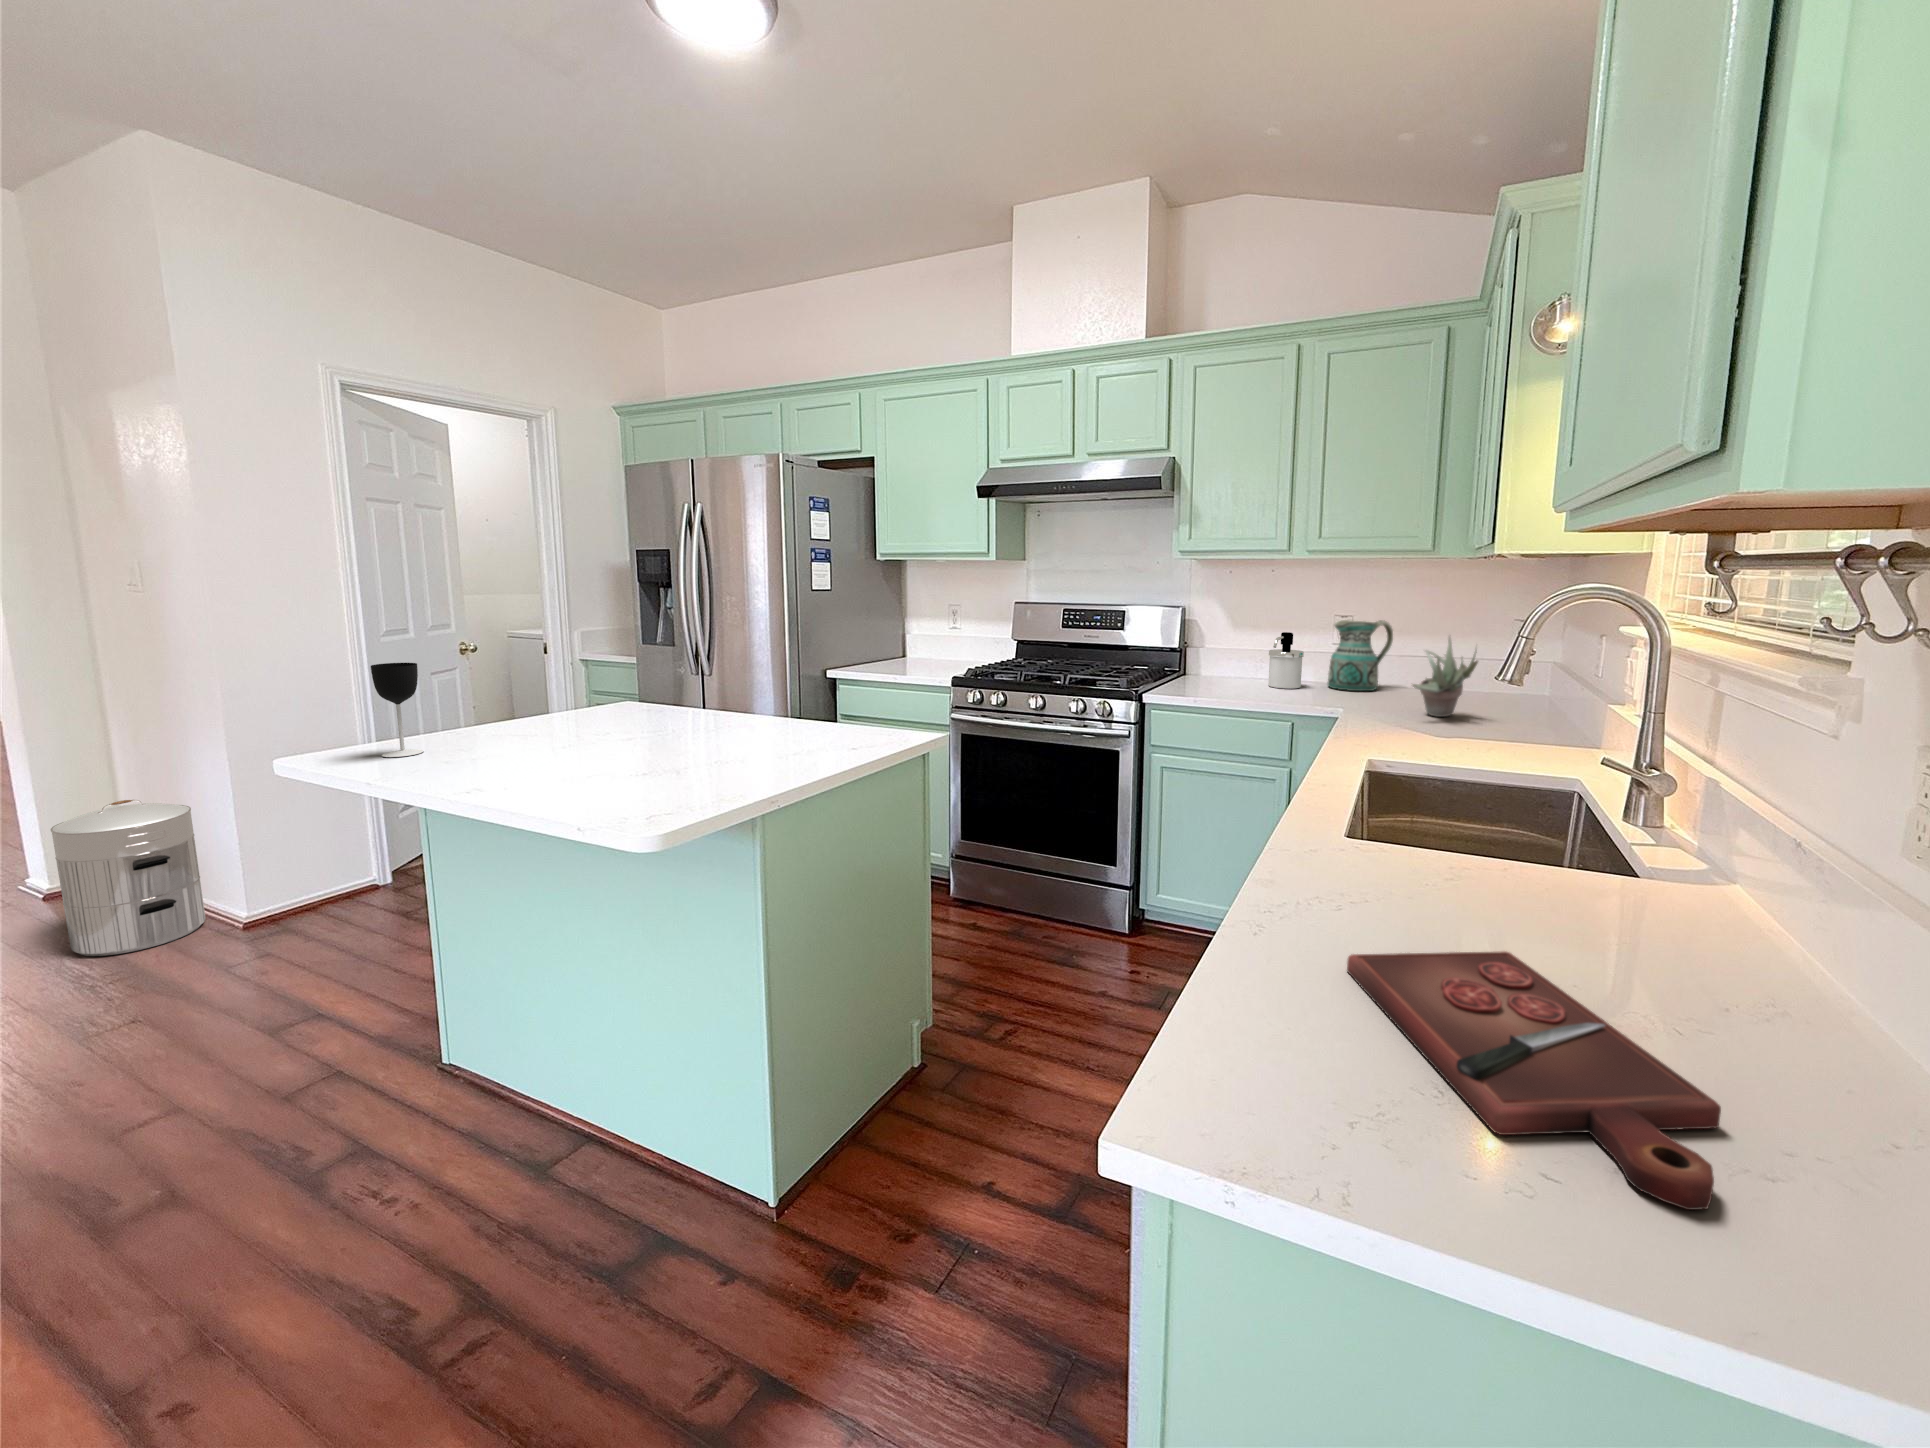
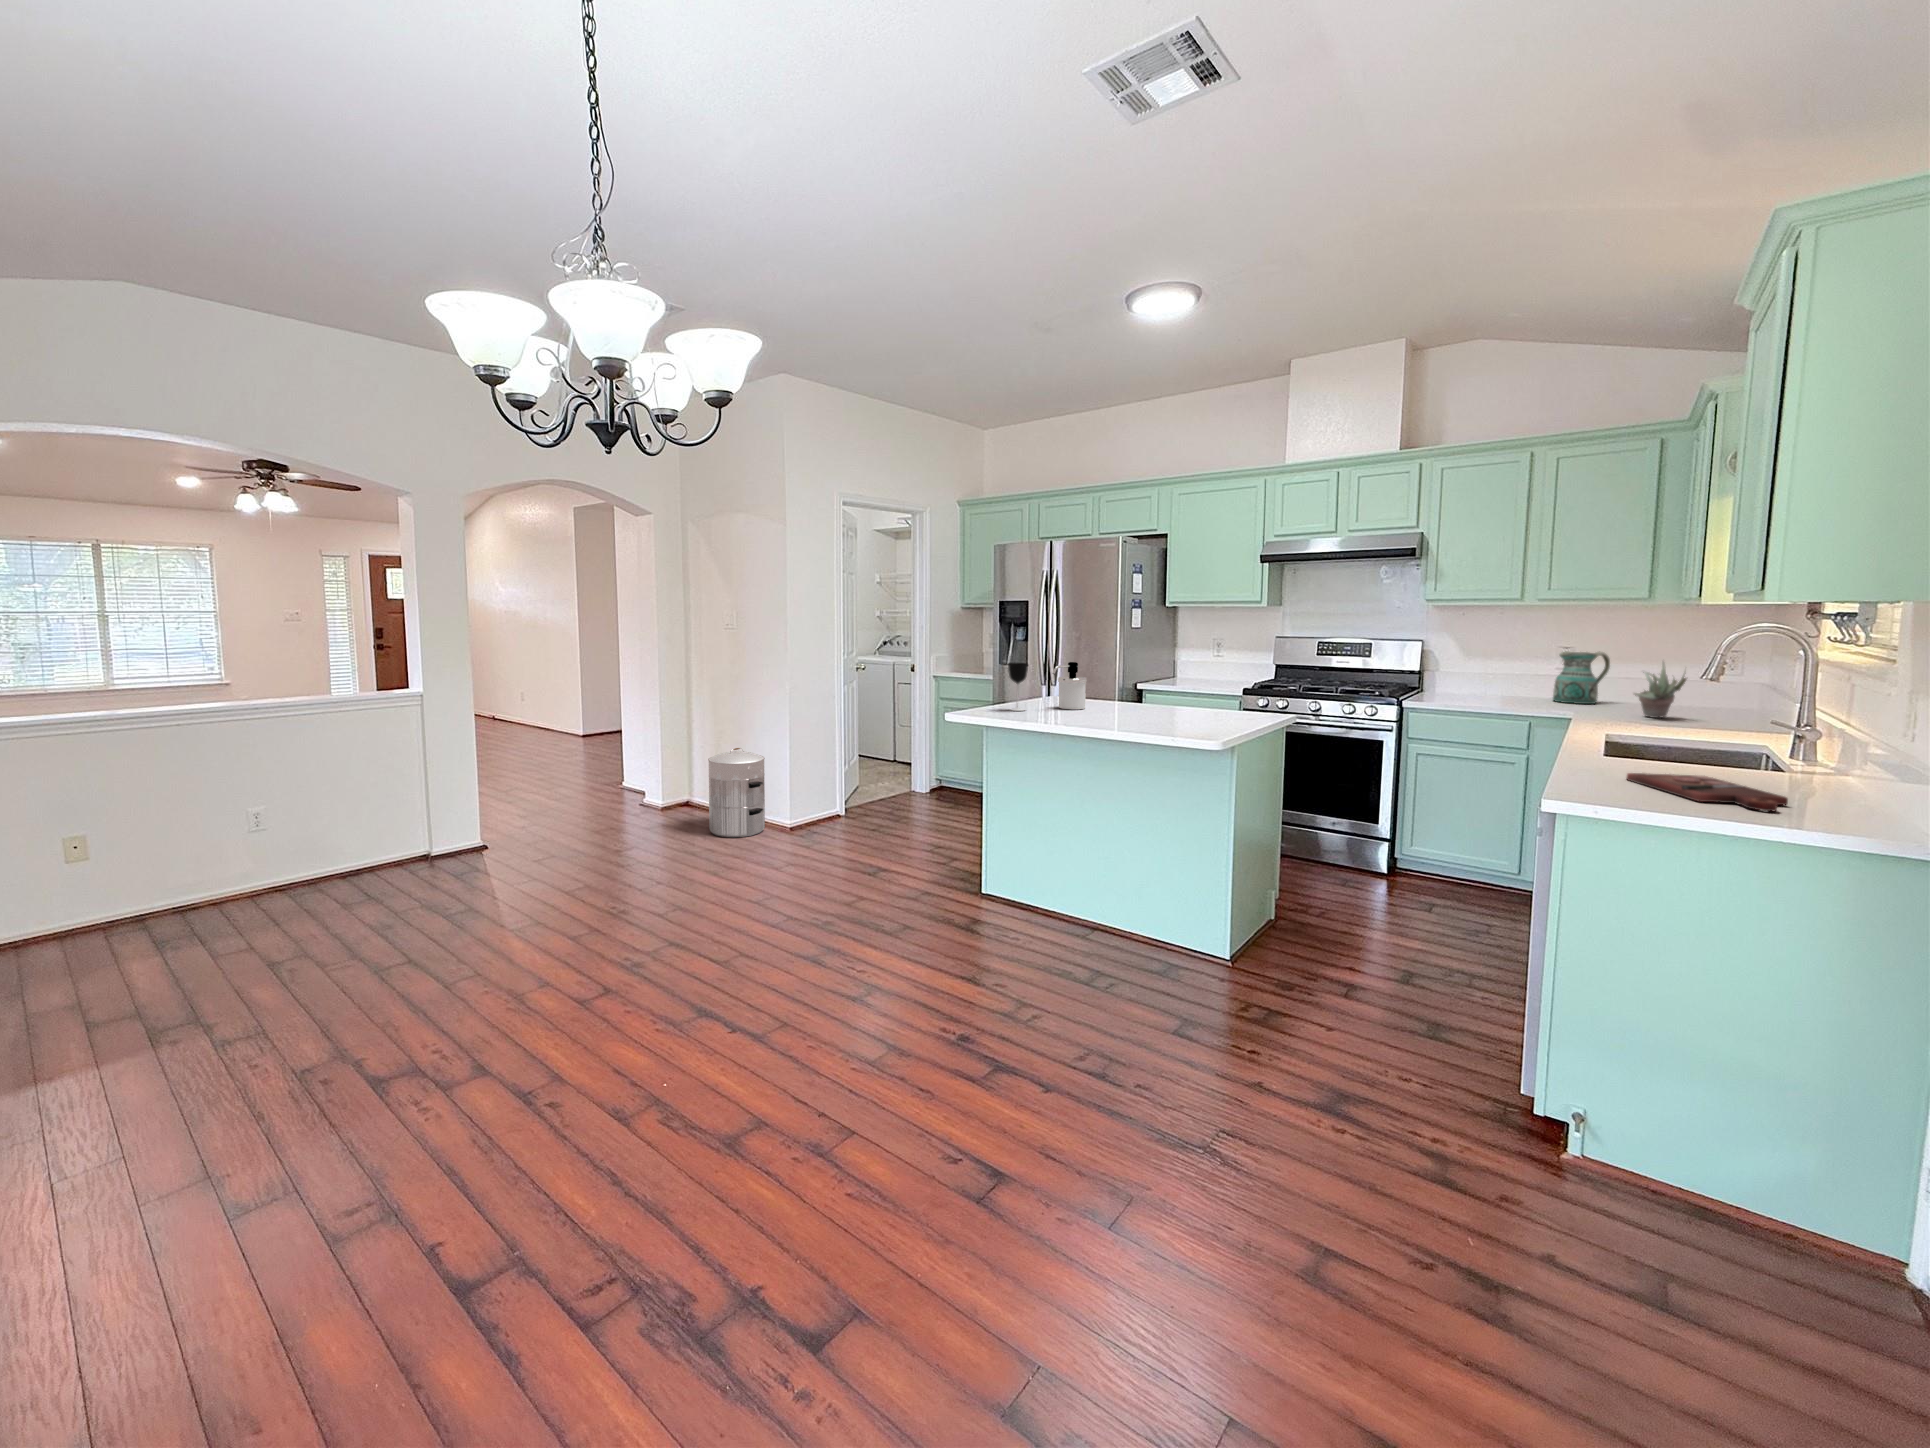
soap dispenser: present [1268,632,1304,689] -> present [1053,662,1087,709]

